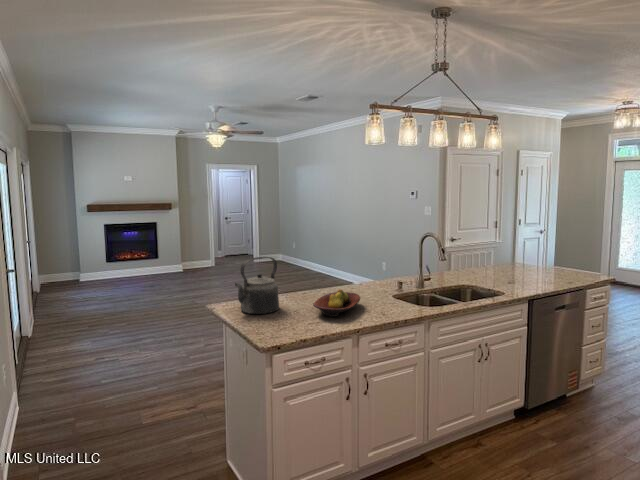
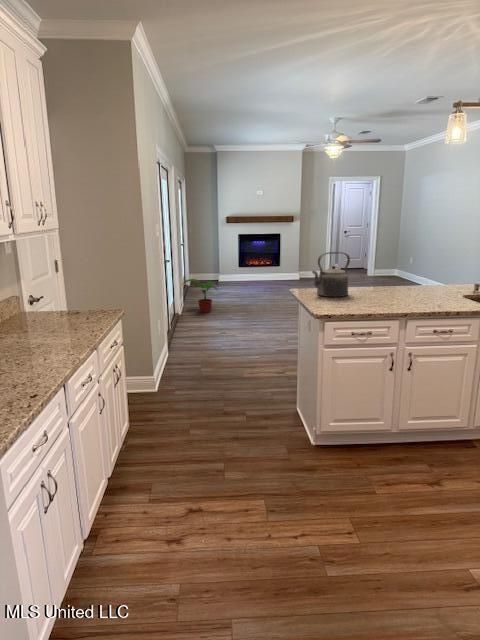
potted plant: none [25,288,83,331] -> present [184,279,218,313]
fruit bowl: present [313,289,360,317] -> none [373,284,421,304]

